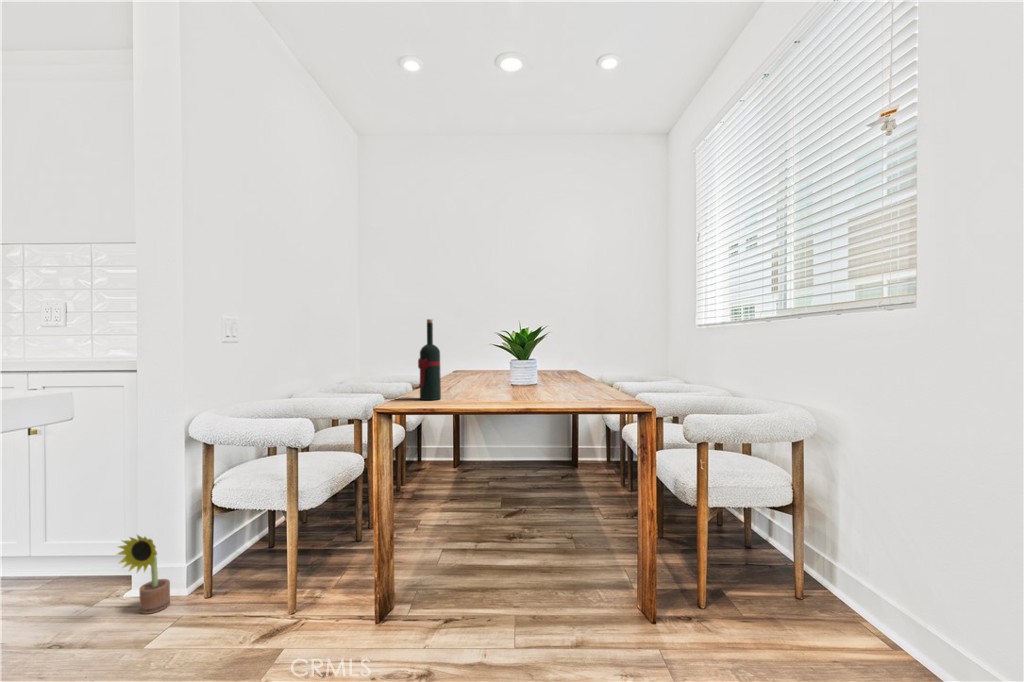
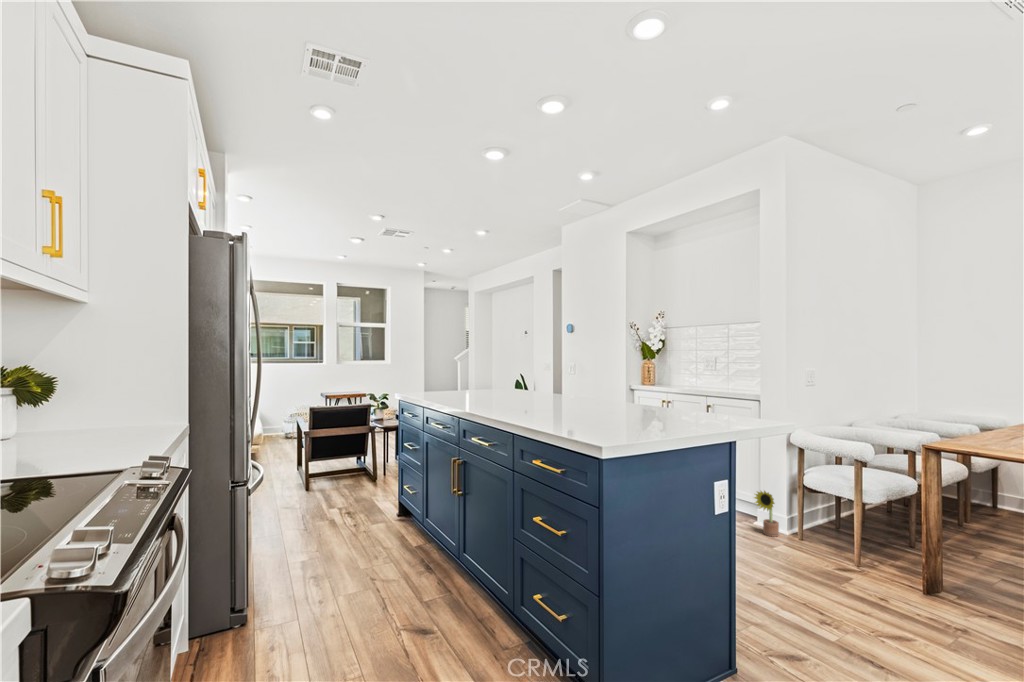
wine bottle: present [418,319,441,400] -> none [966,384,991,447]

